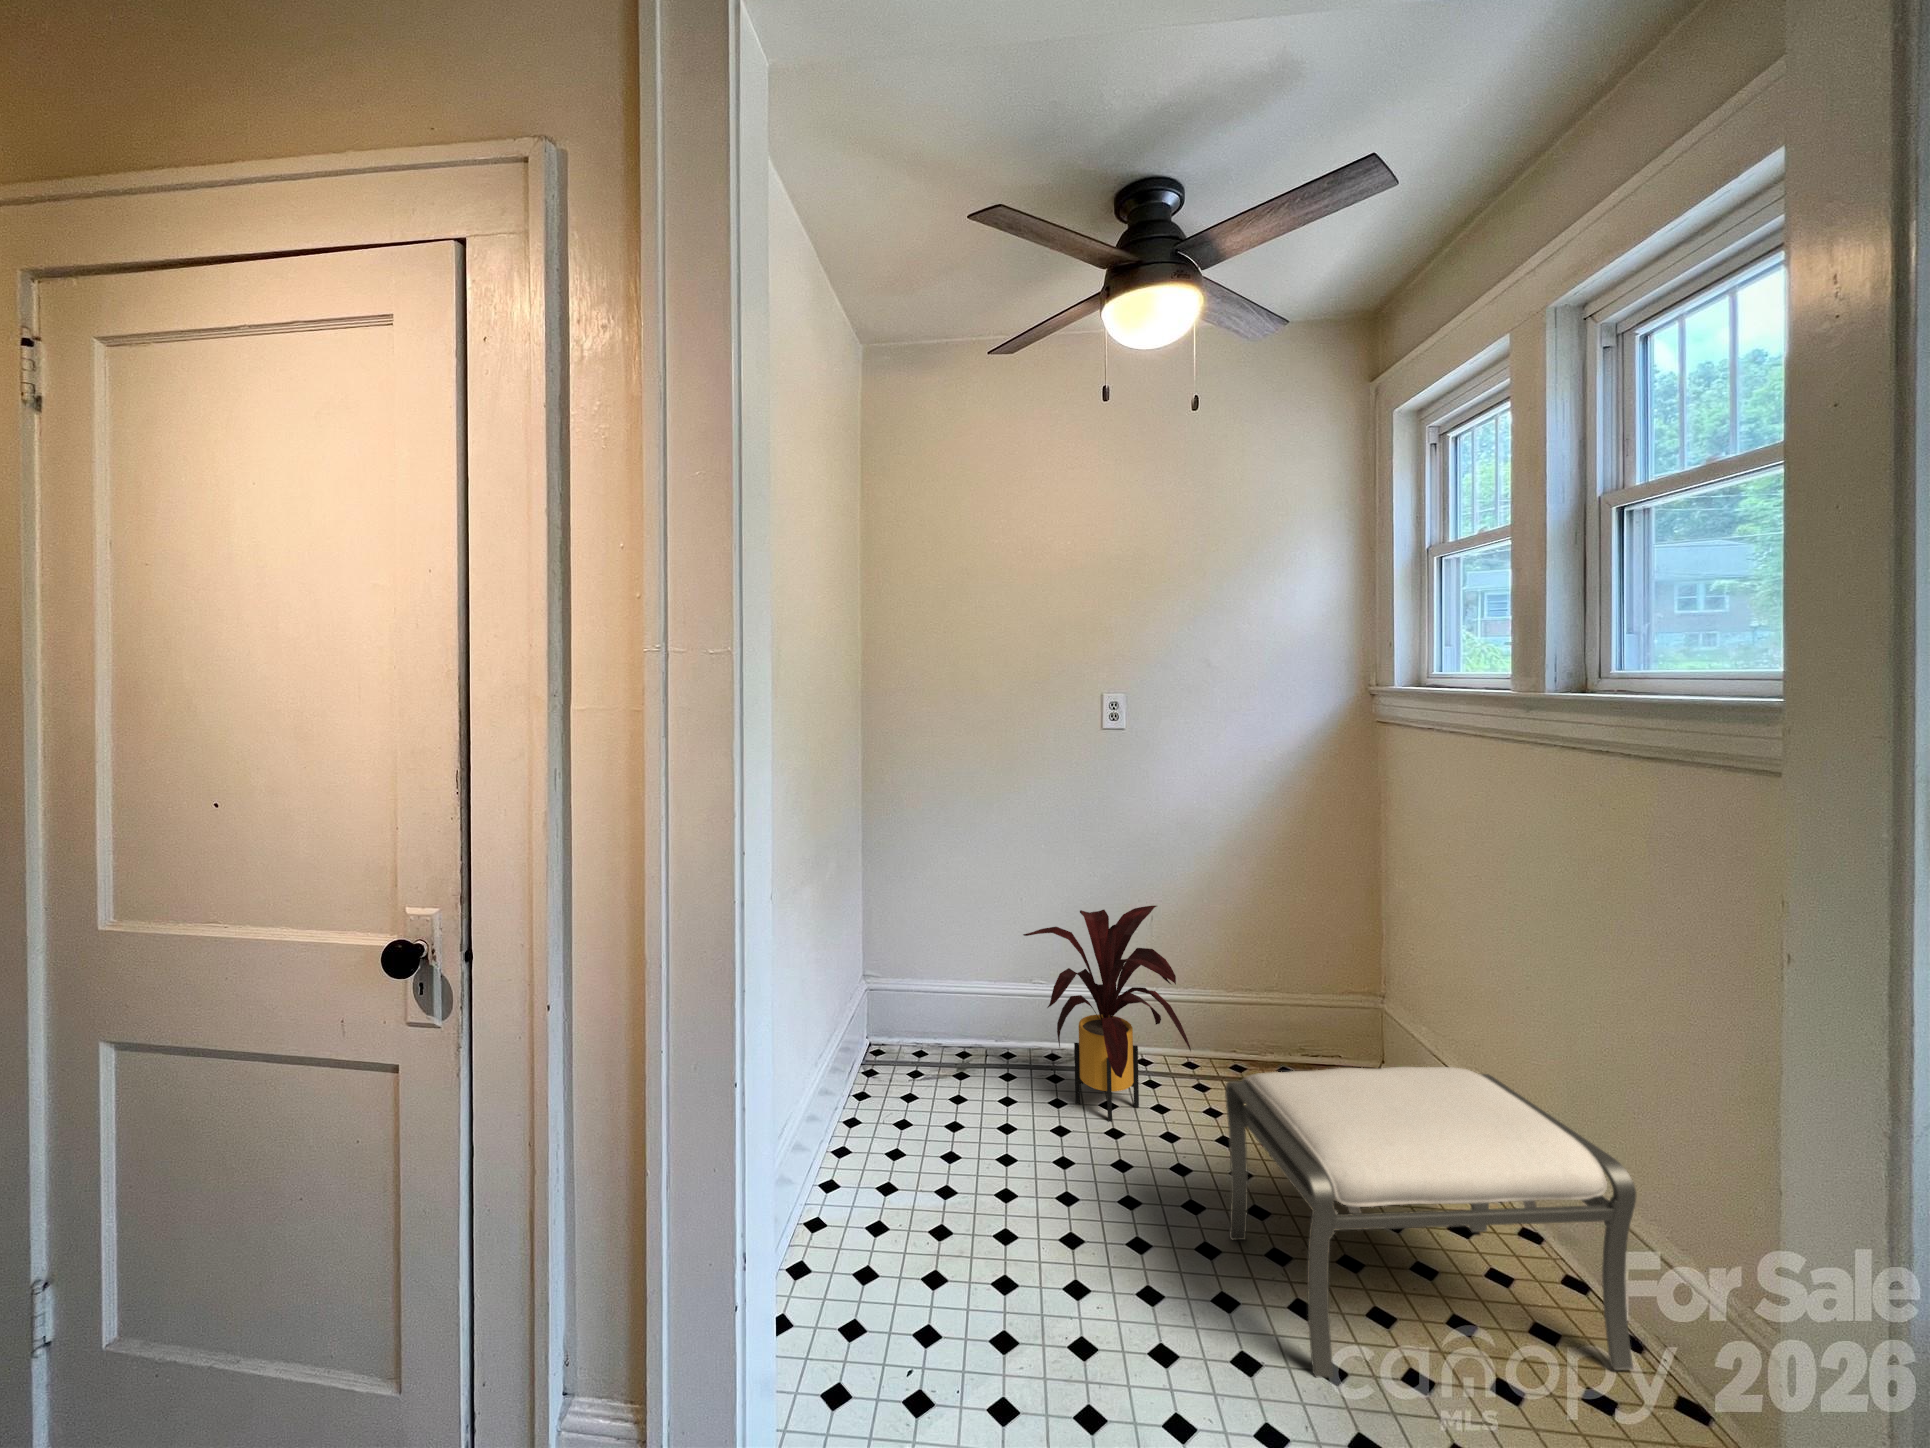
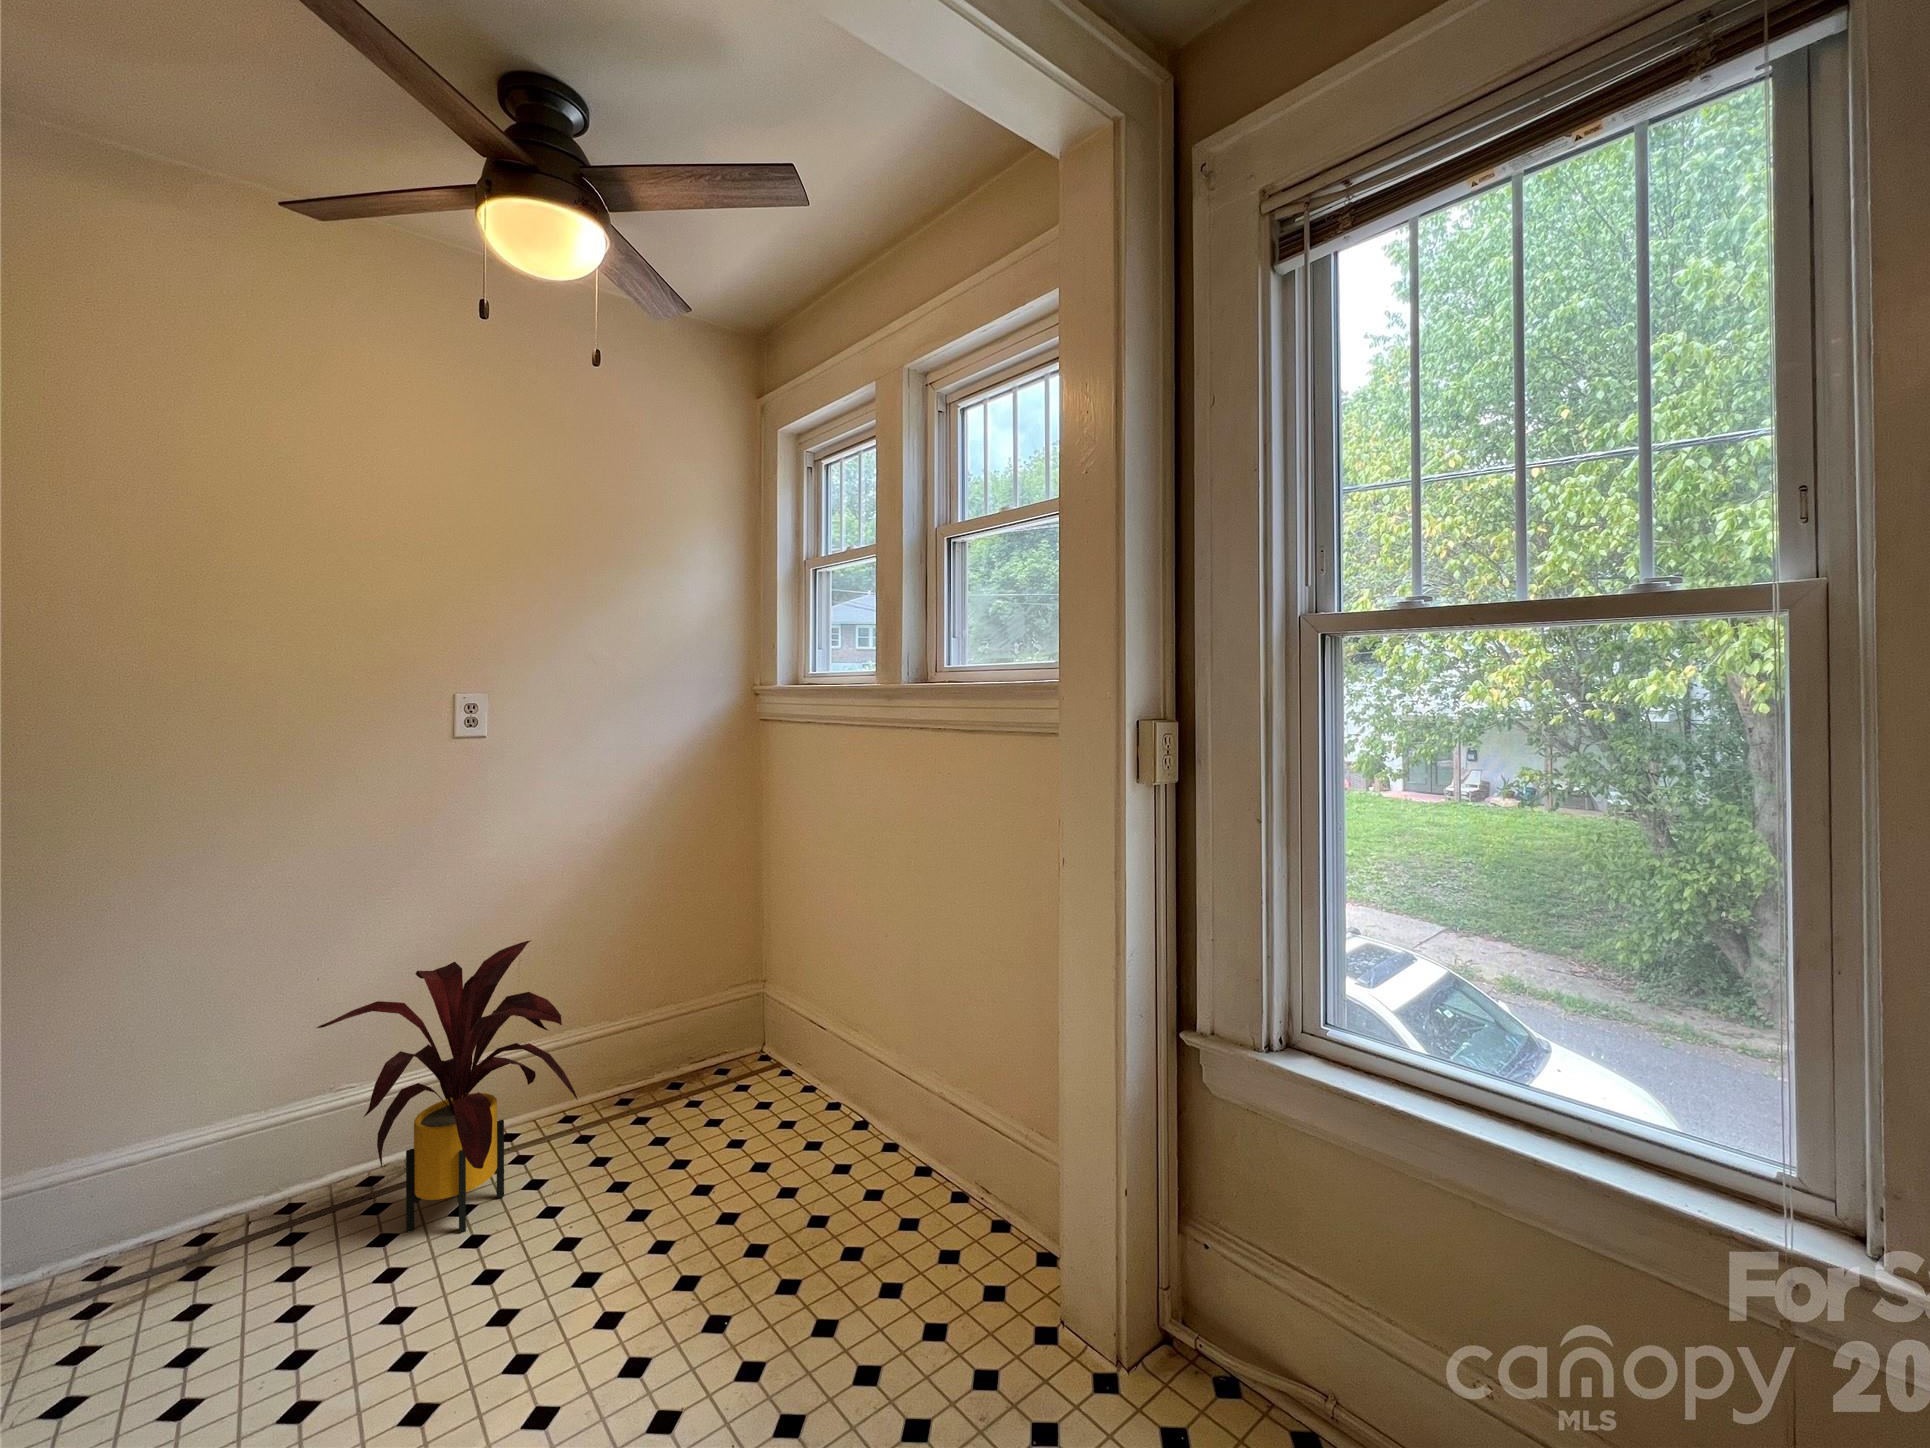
ottoman: present [1225,1067,1636,1378] -> none [627,1015,967,1395]

